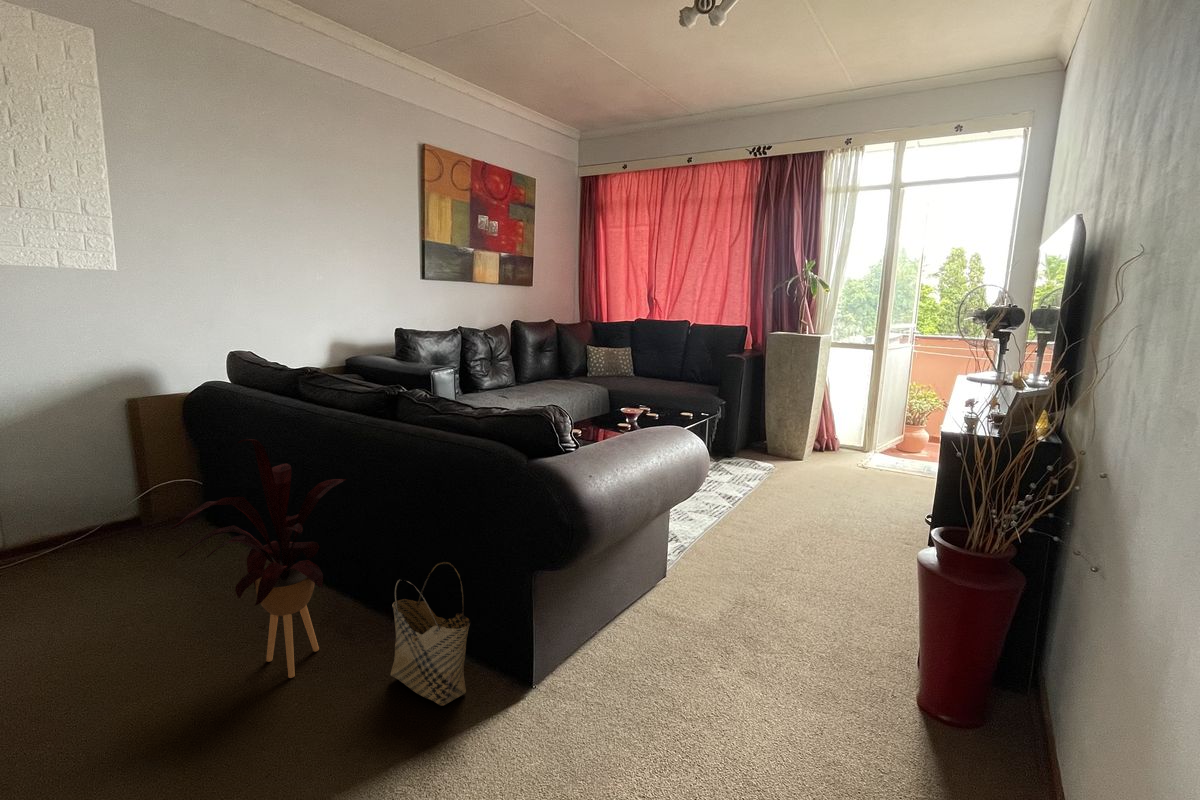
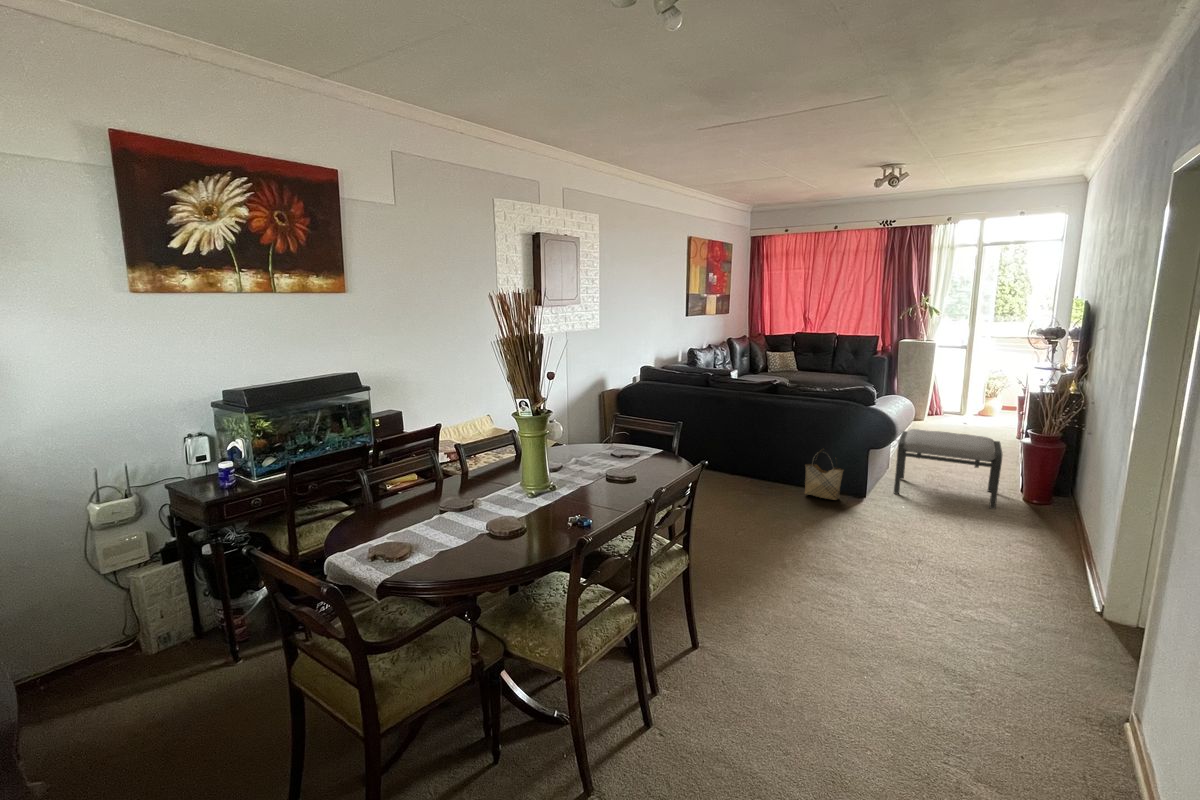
house plant: present [171,439,347,678] -> none [725,400,778,496]
ottoman: none [616,510,868,757] -> present [894,429,1003,509]

